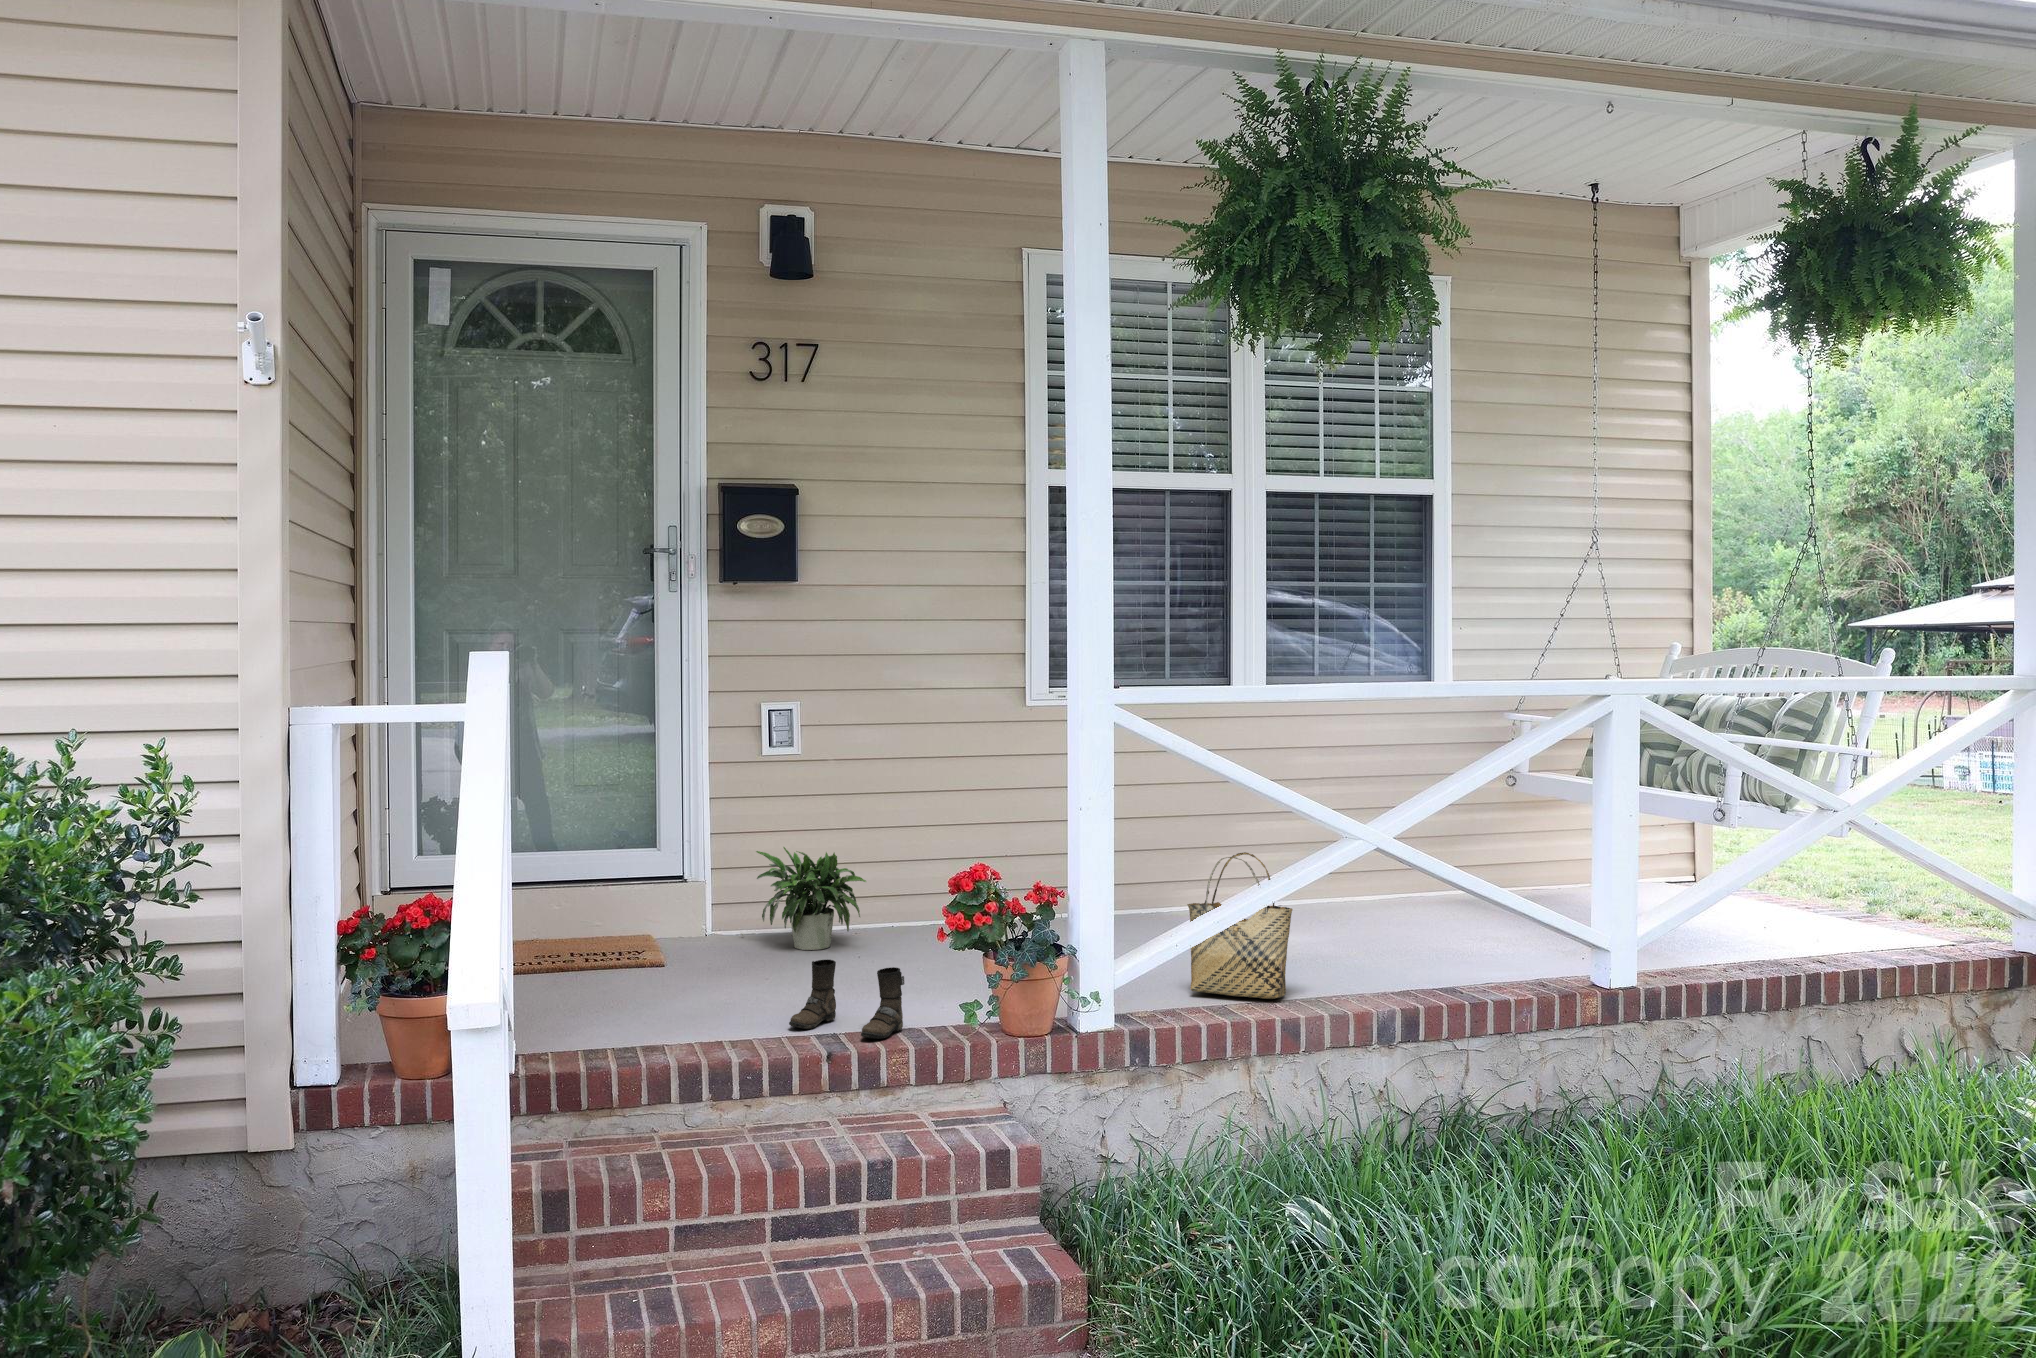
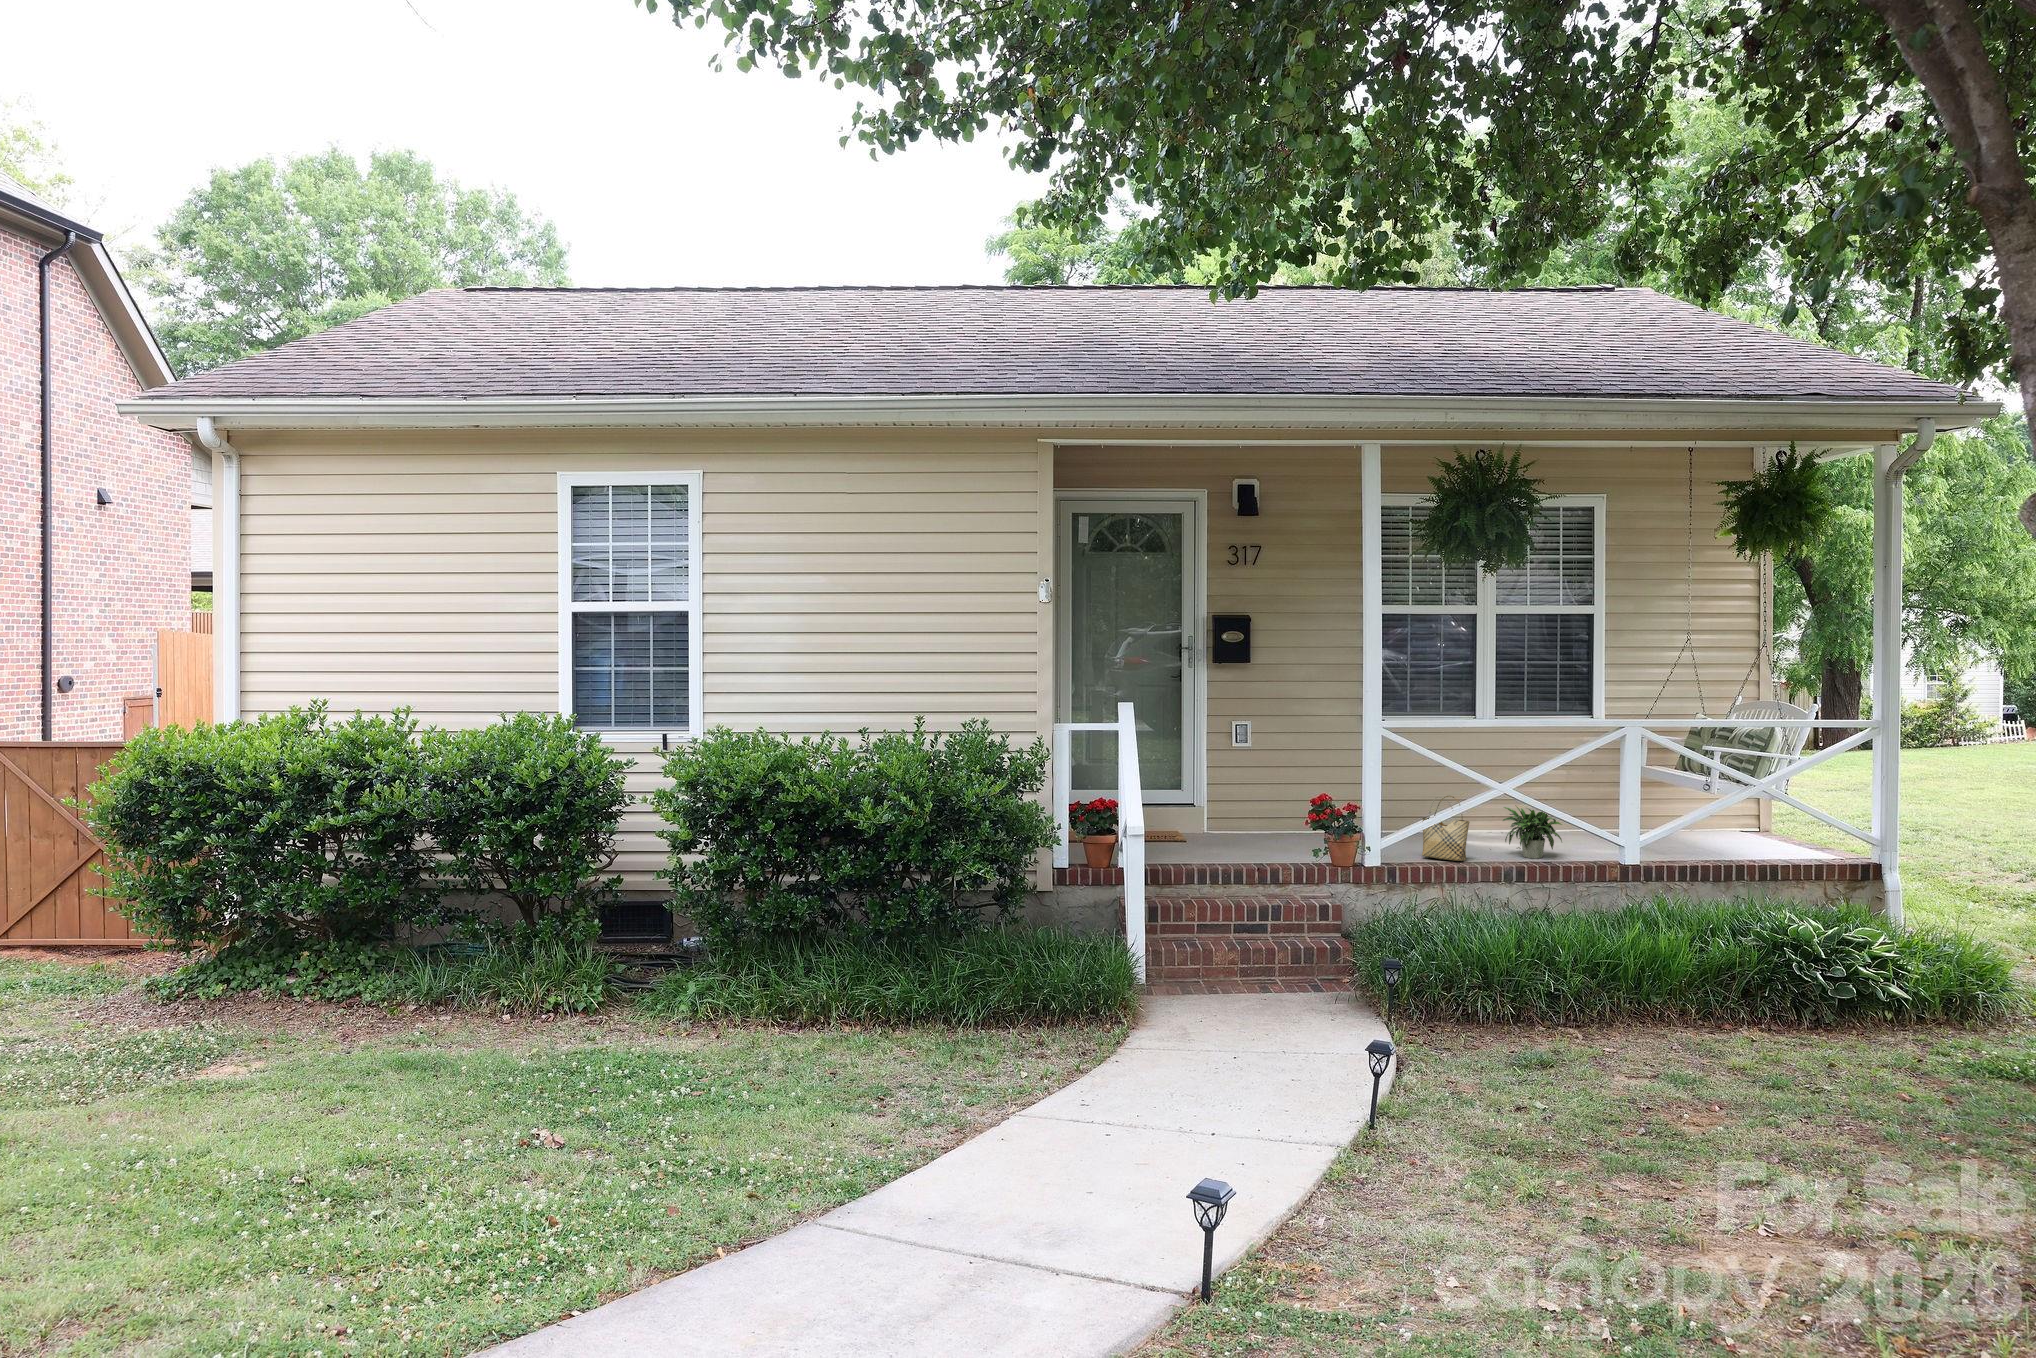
potted plant: present [741,847,866,950] -> present [1490,806,1562,858]
boots: present [789,959,904,1039] -> none [1243,833,1291,865]

